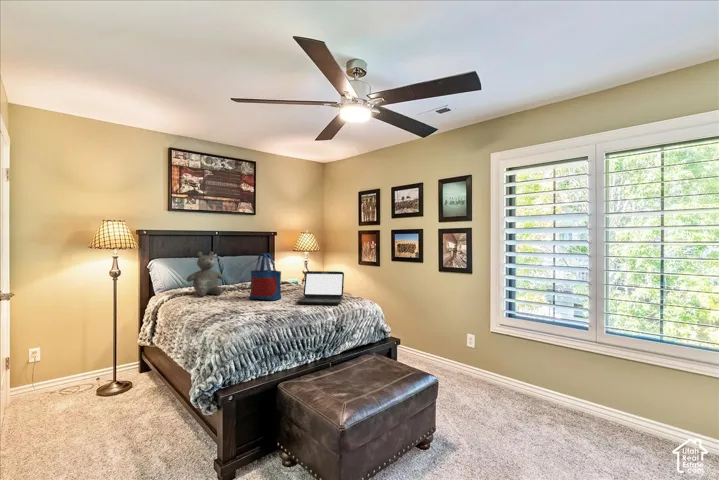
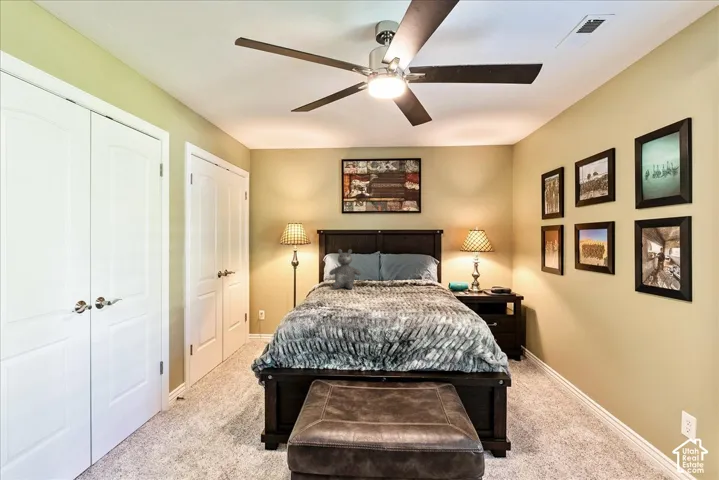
tote bag: present [249,253,281,301] -> none [360,252,386,301]
laptop: present [297,271,344,305] -> none [384,273,444,315]

